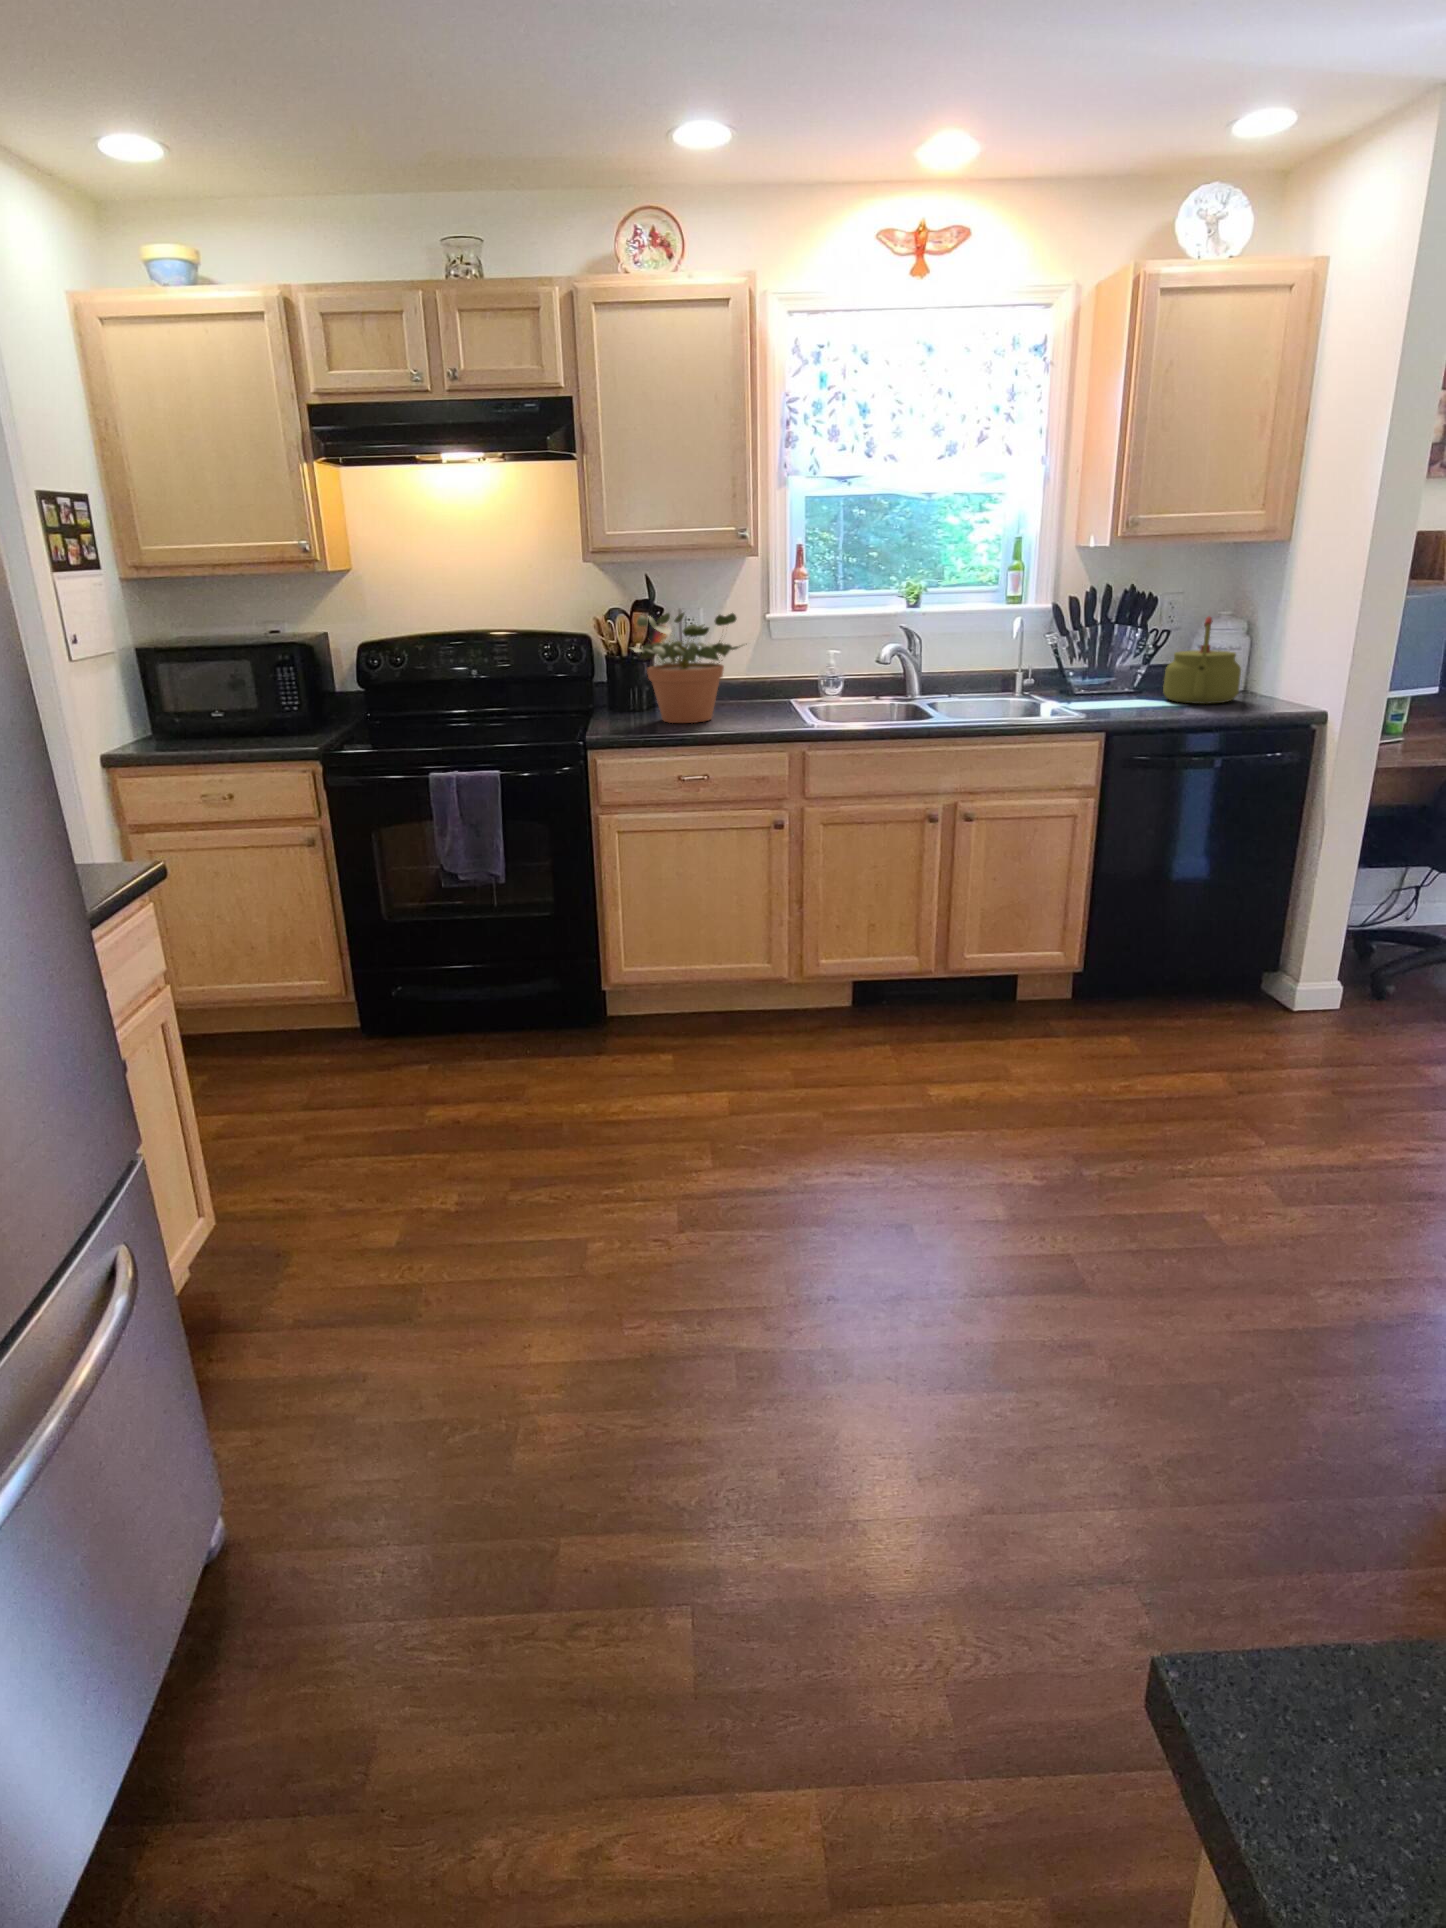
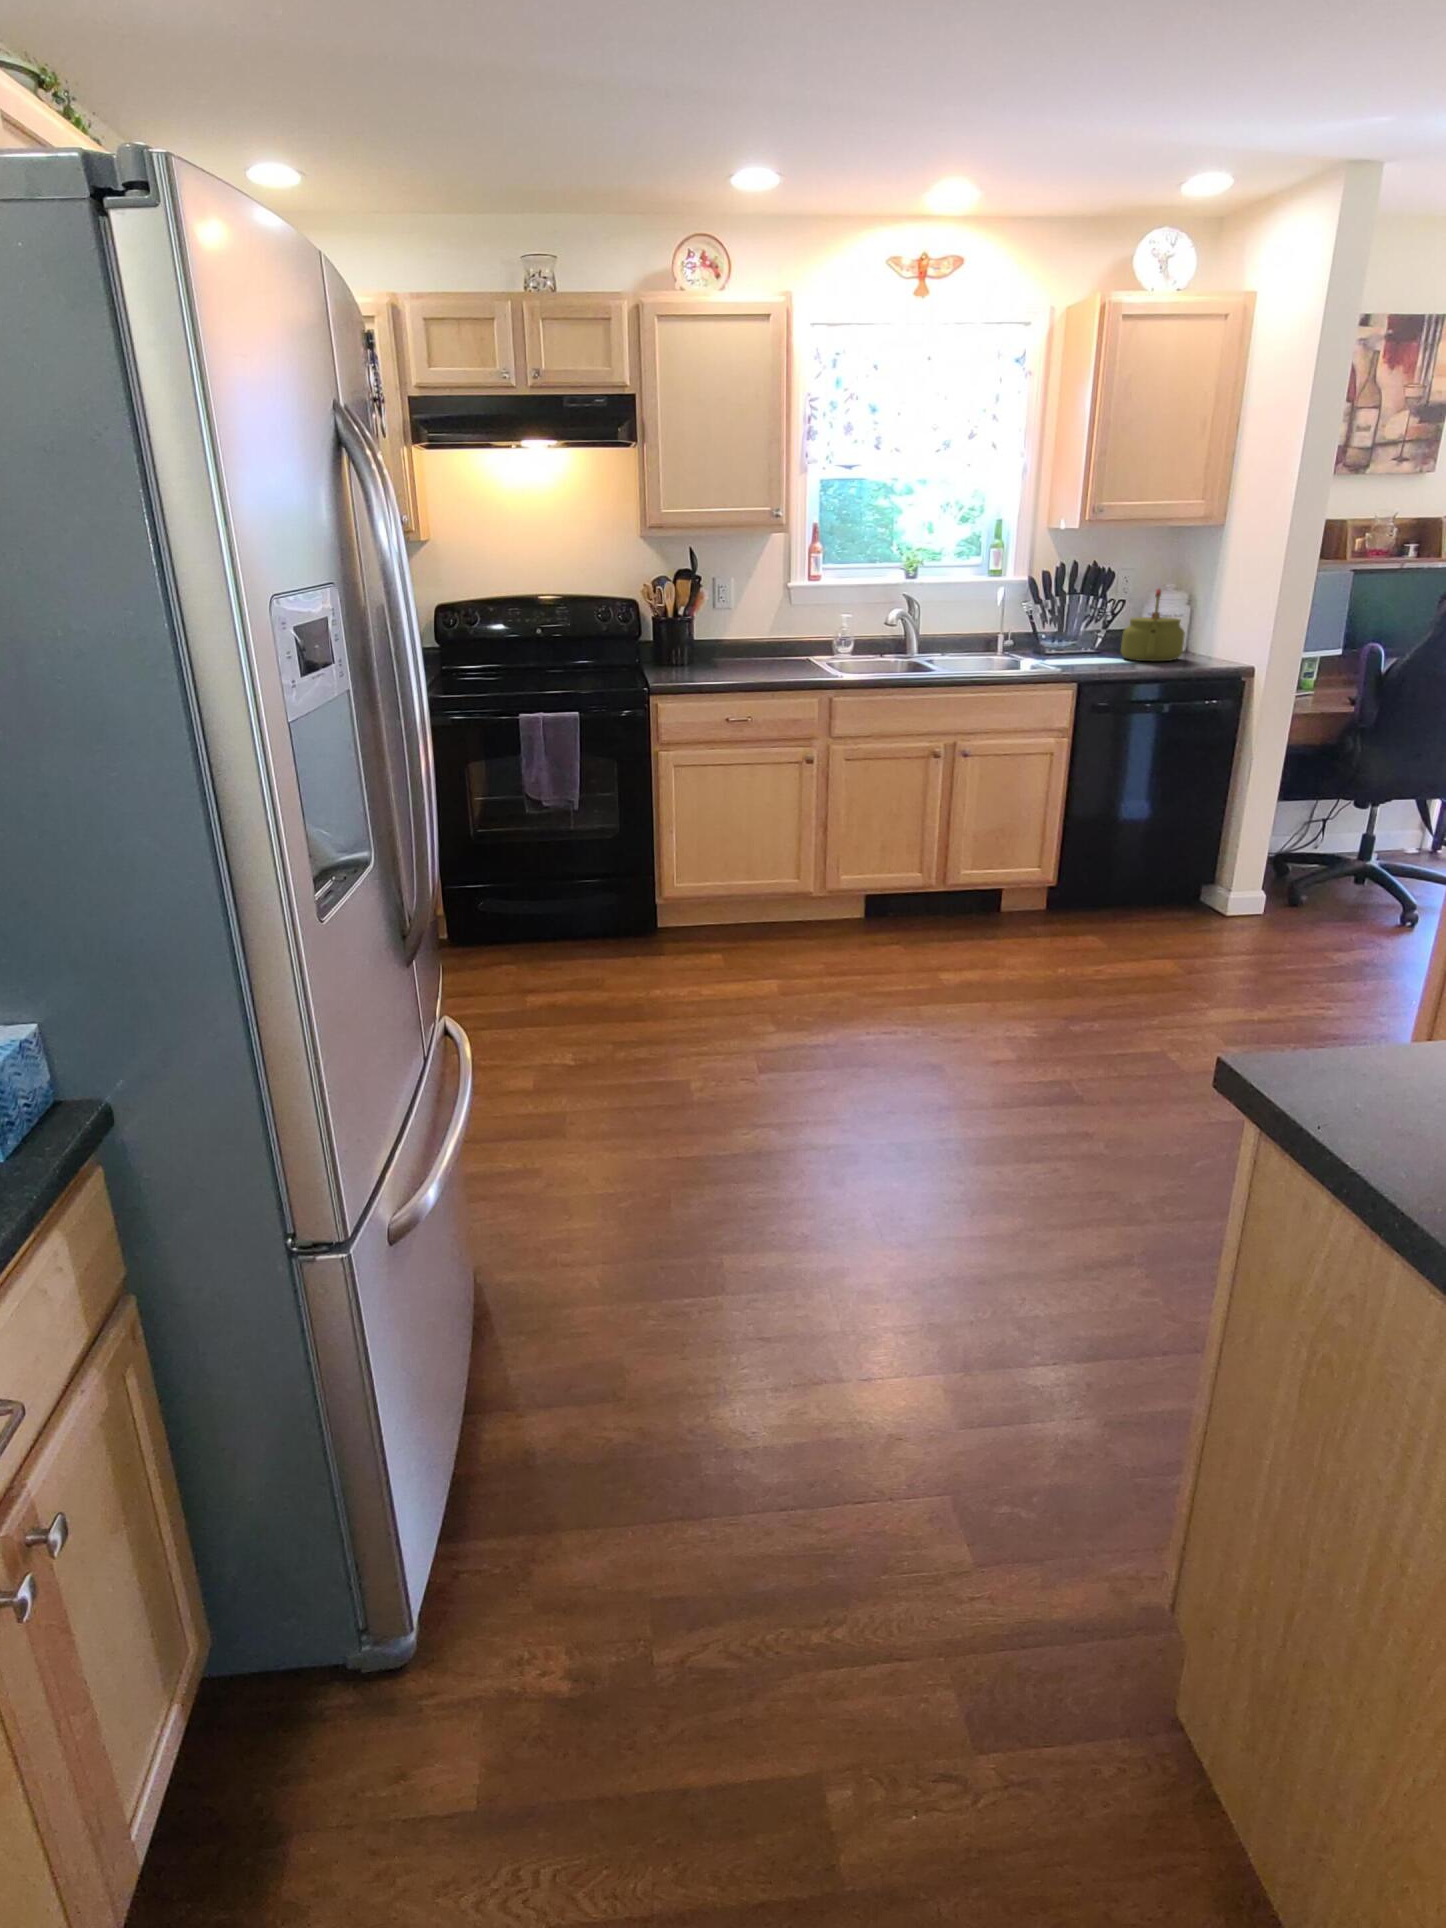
potted plant: present [631,613,743,723] -> none [677,579,785,675]

